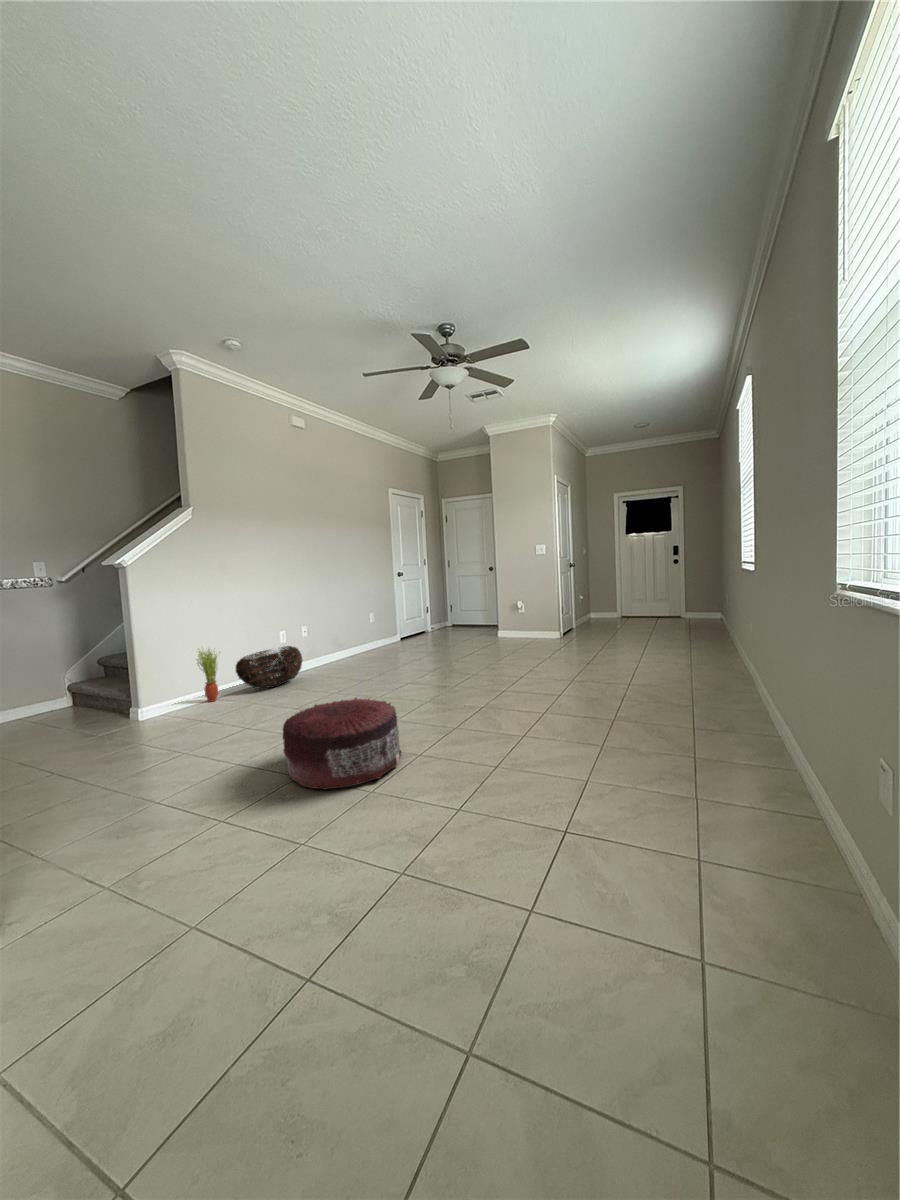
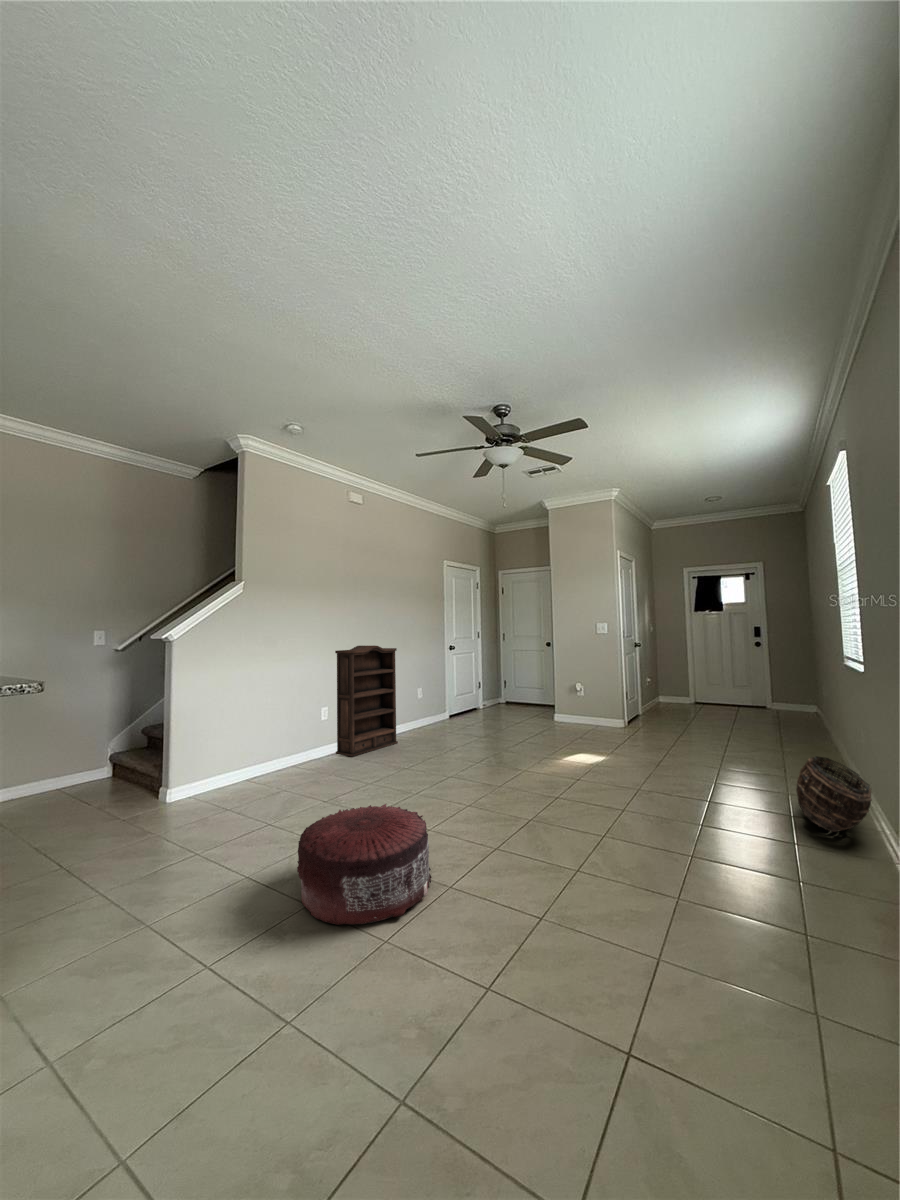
bookshelf: none [290,570,355,675] -> present [335,646,398,757]
basket: present [236,646,302,689] -> present [796,756,872,832]
potted plant: present [196,649,220,702] -> none [231,724,258,784]

